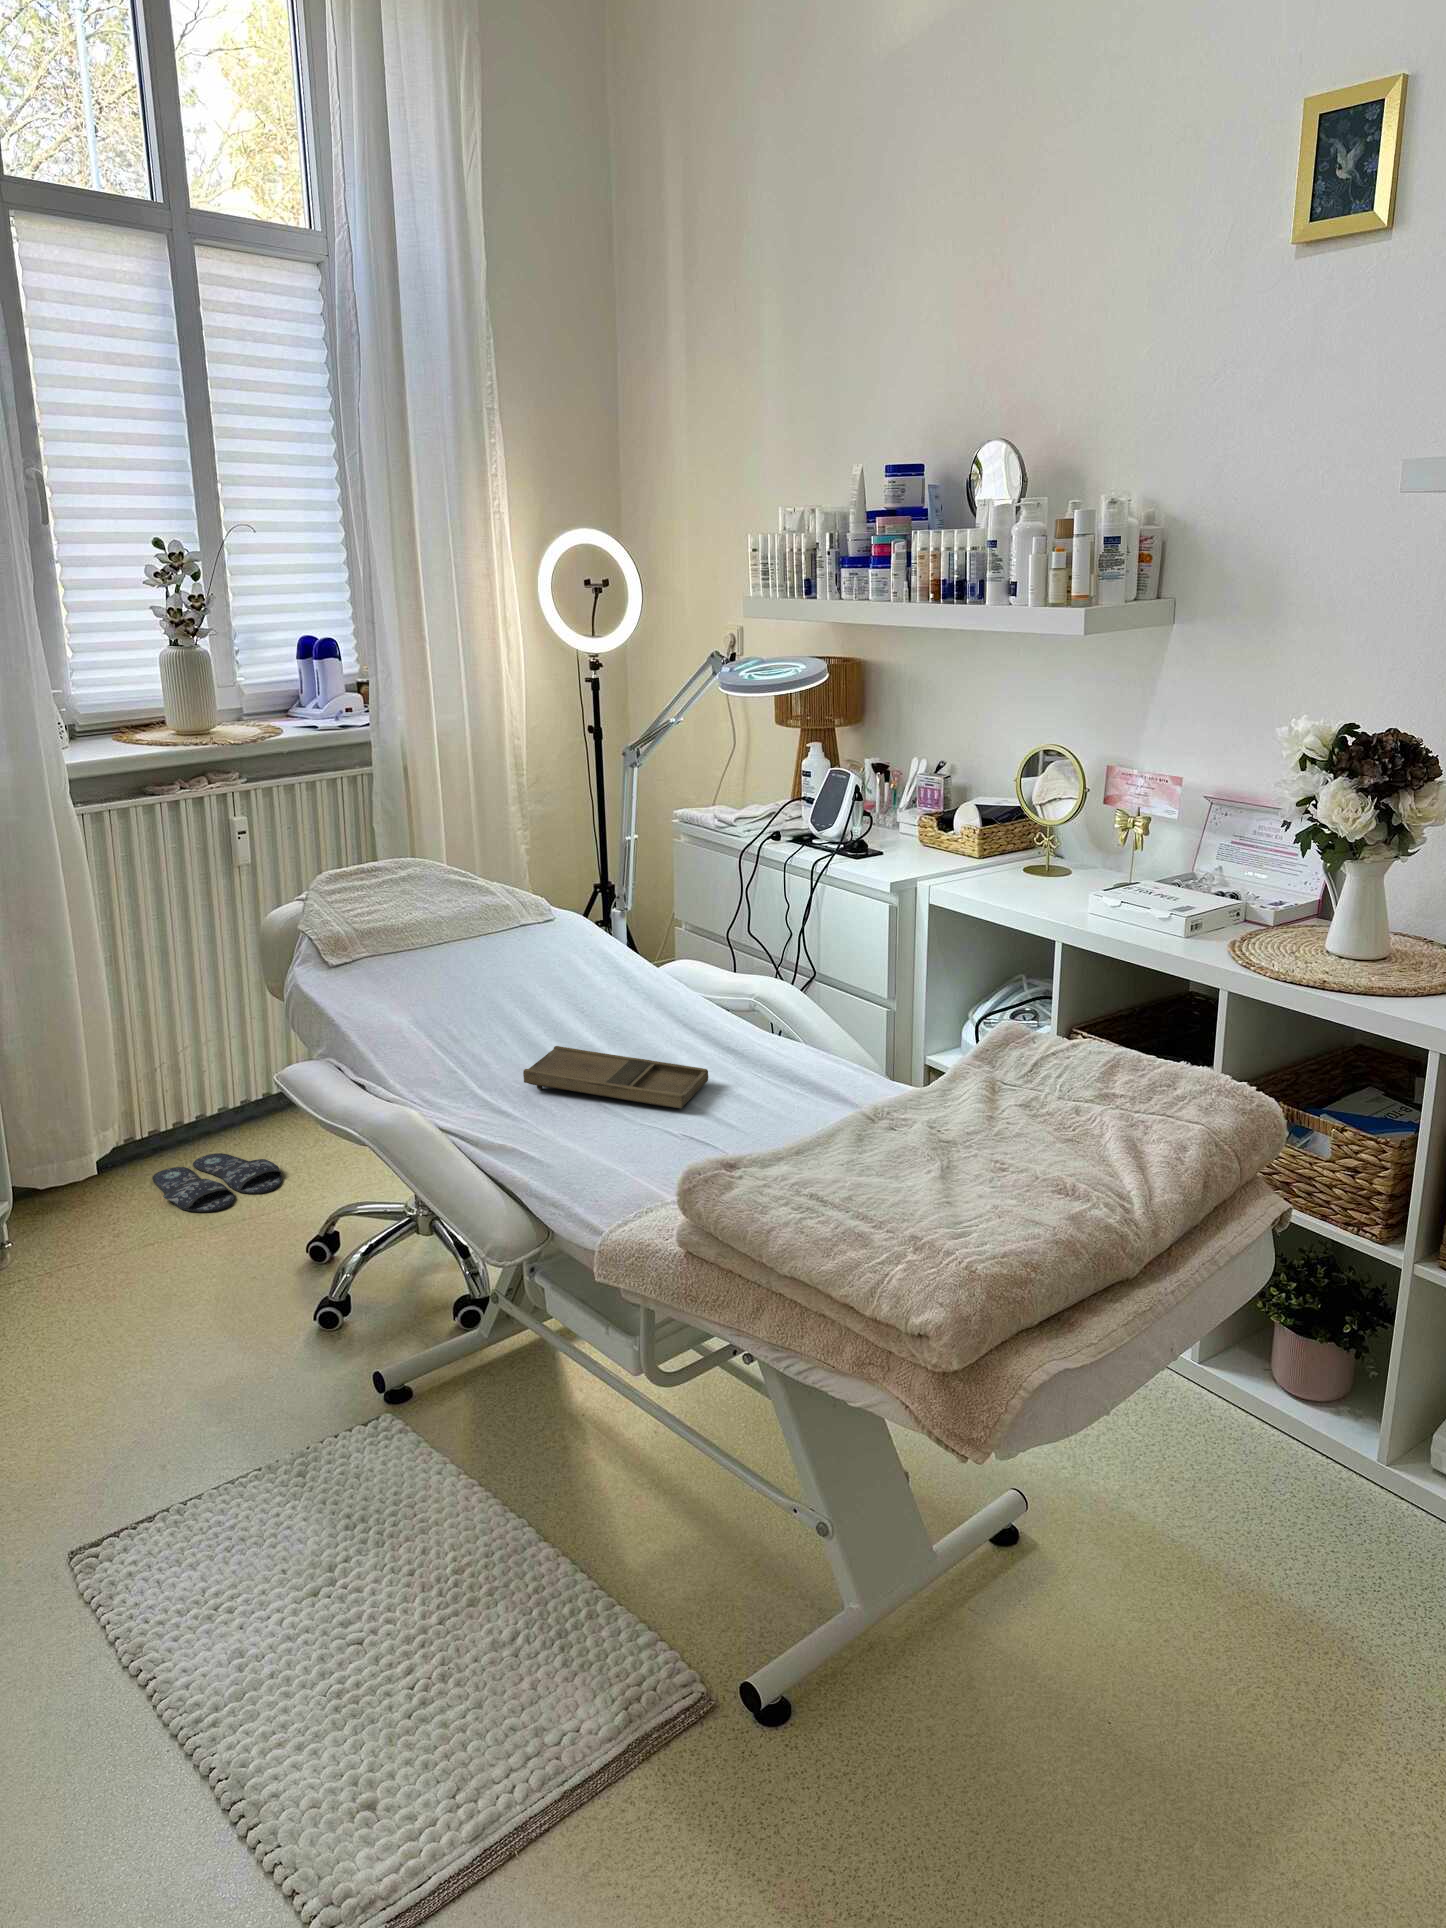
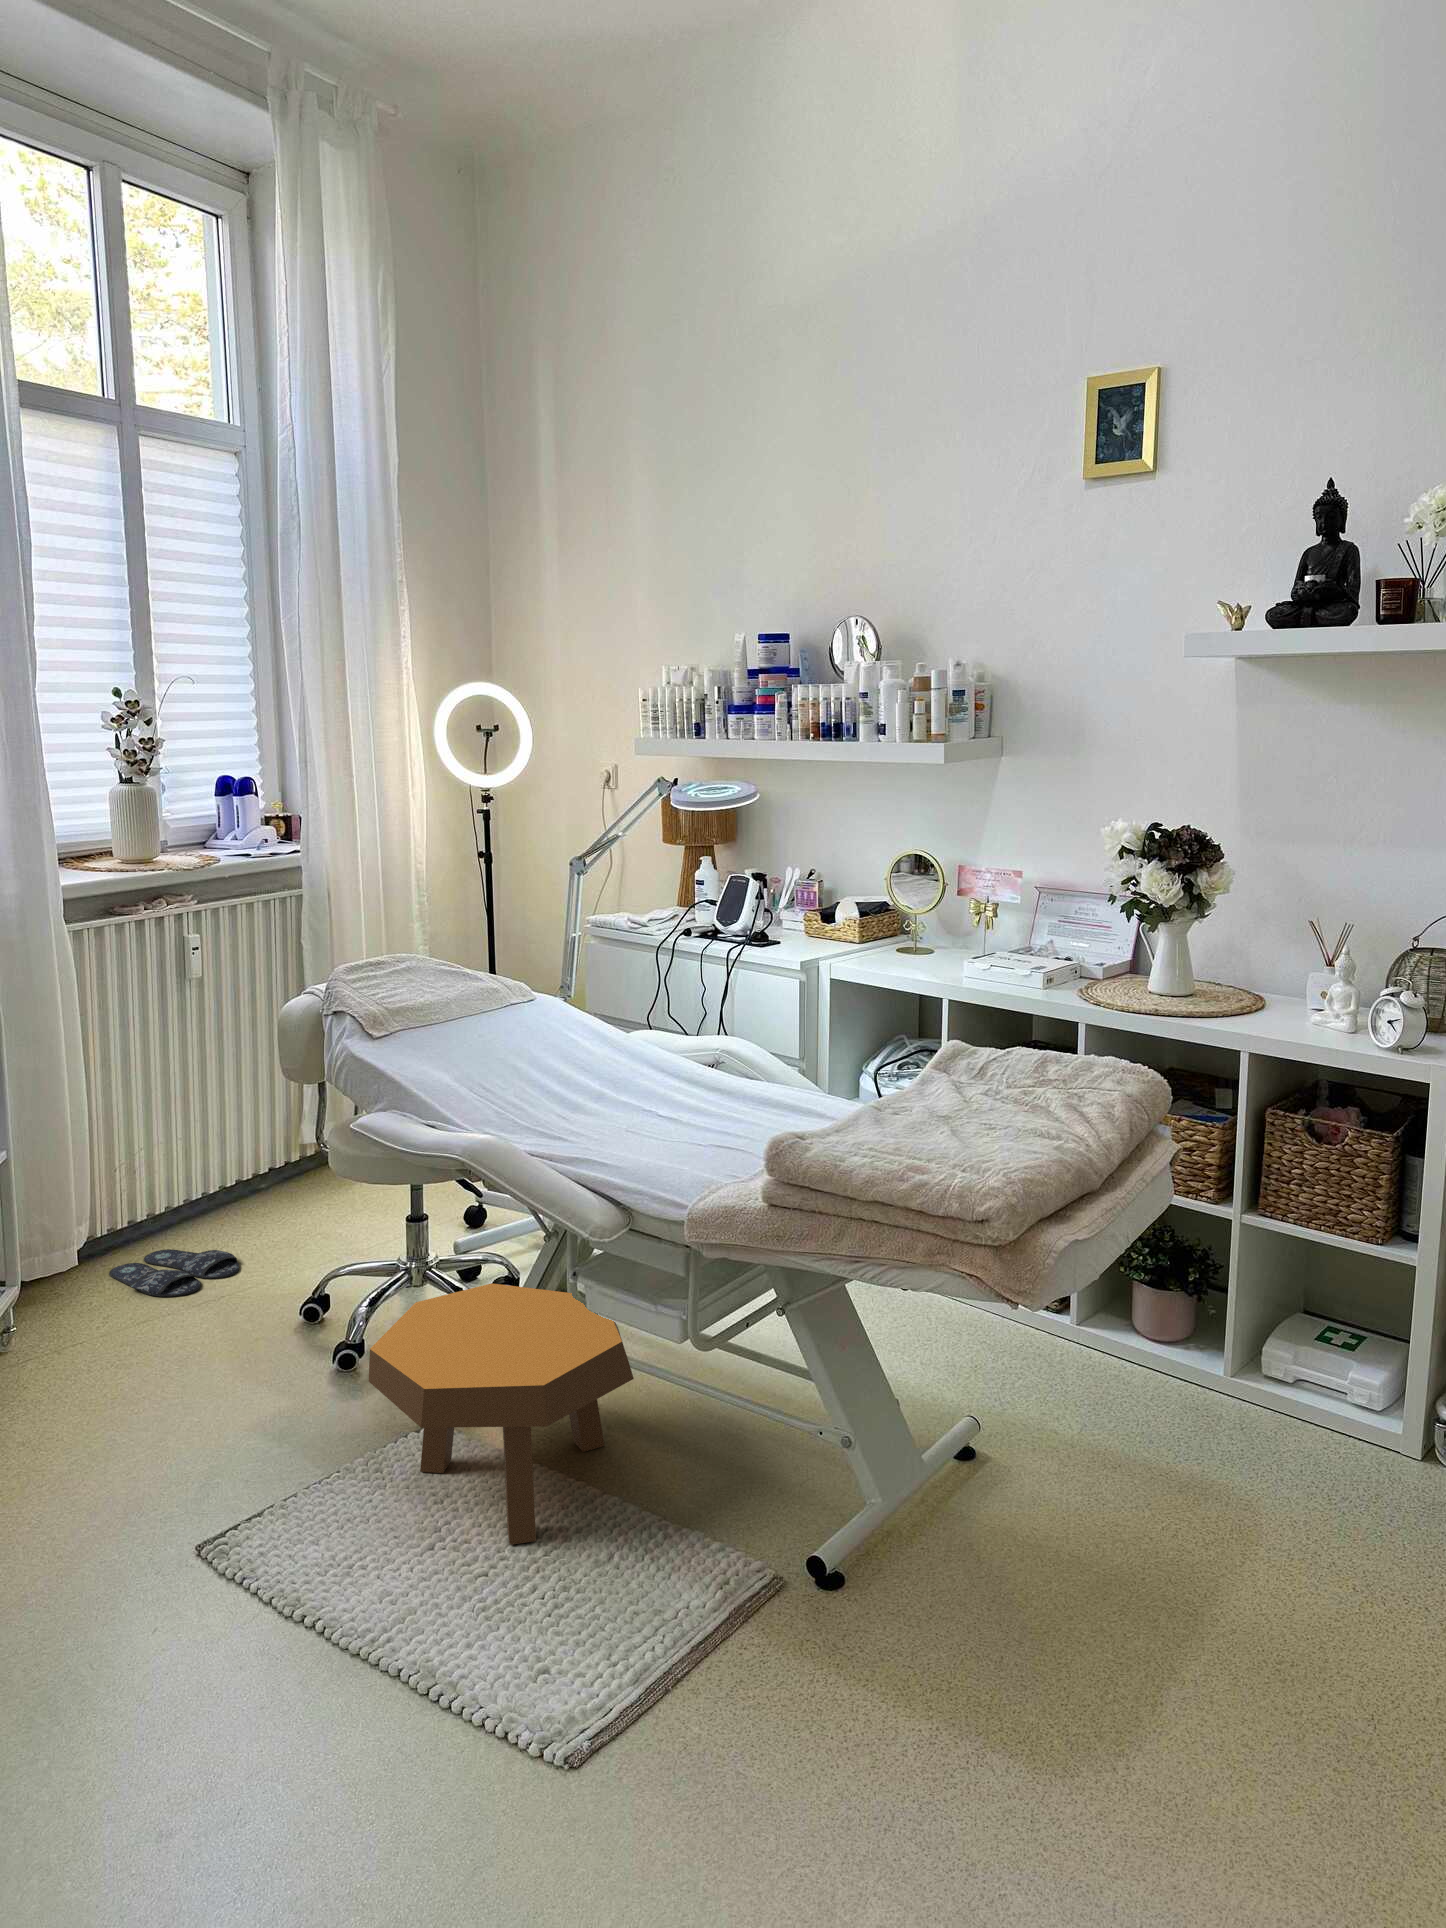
tray: present [523,1046,708,1108] -> none [551,1096,699,1133]
footstool: none [279,1262,590,1597] -> present [369,1283,634,1545]

